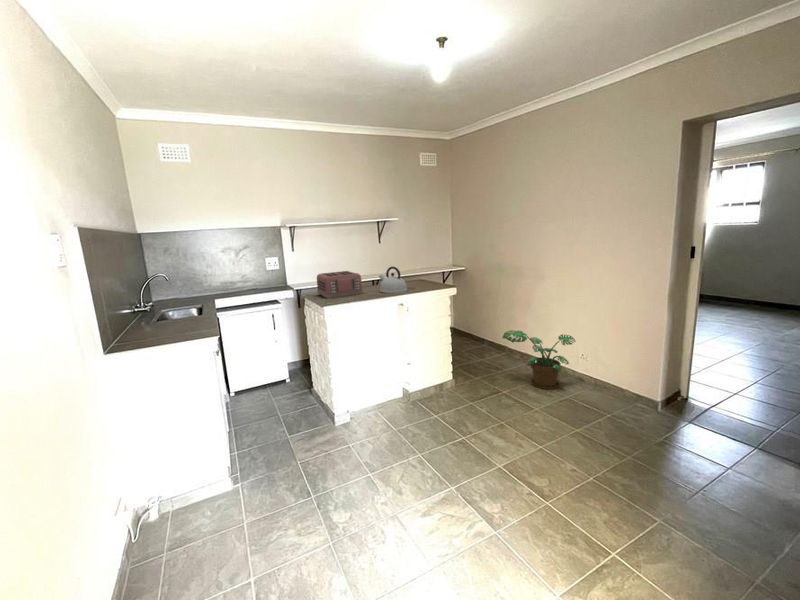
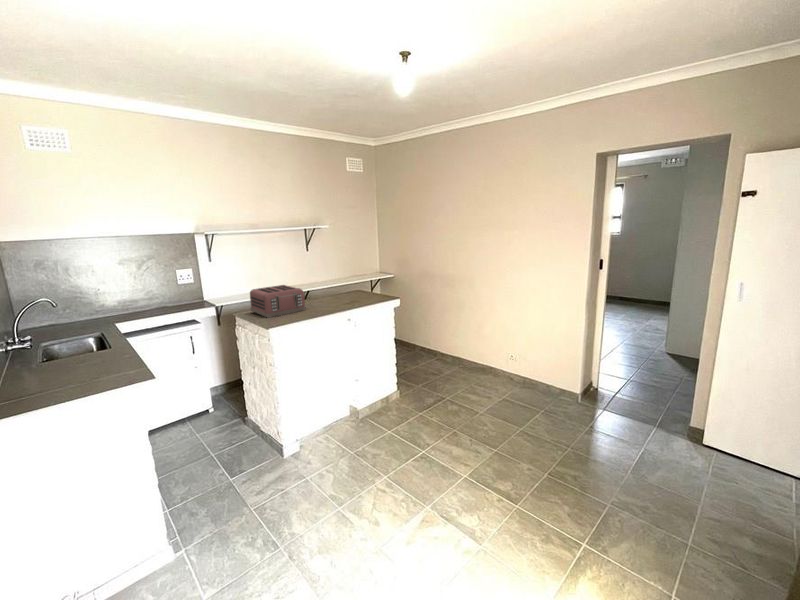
kettle: present [379,267,407,293] -> none [322,280,354,309]
potted plant: present [502,330,575,389] -> none [442,337,507,391]

